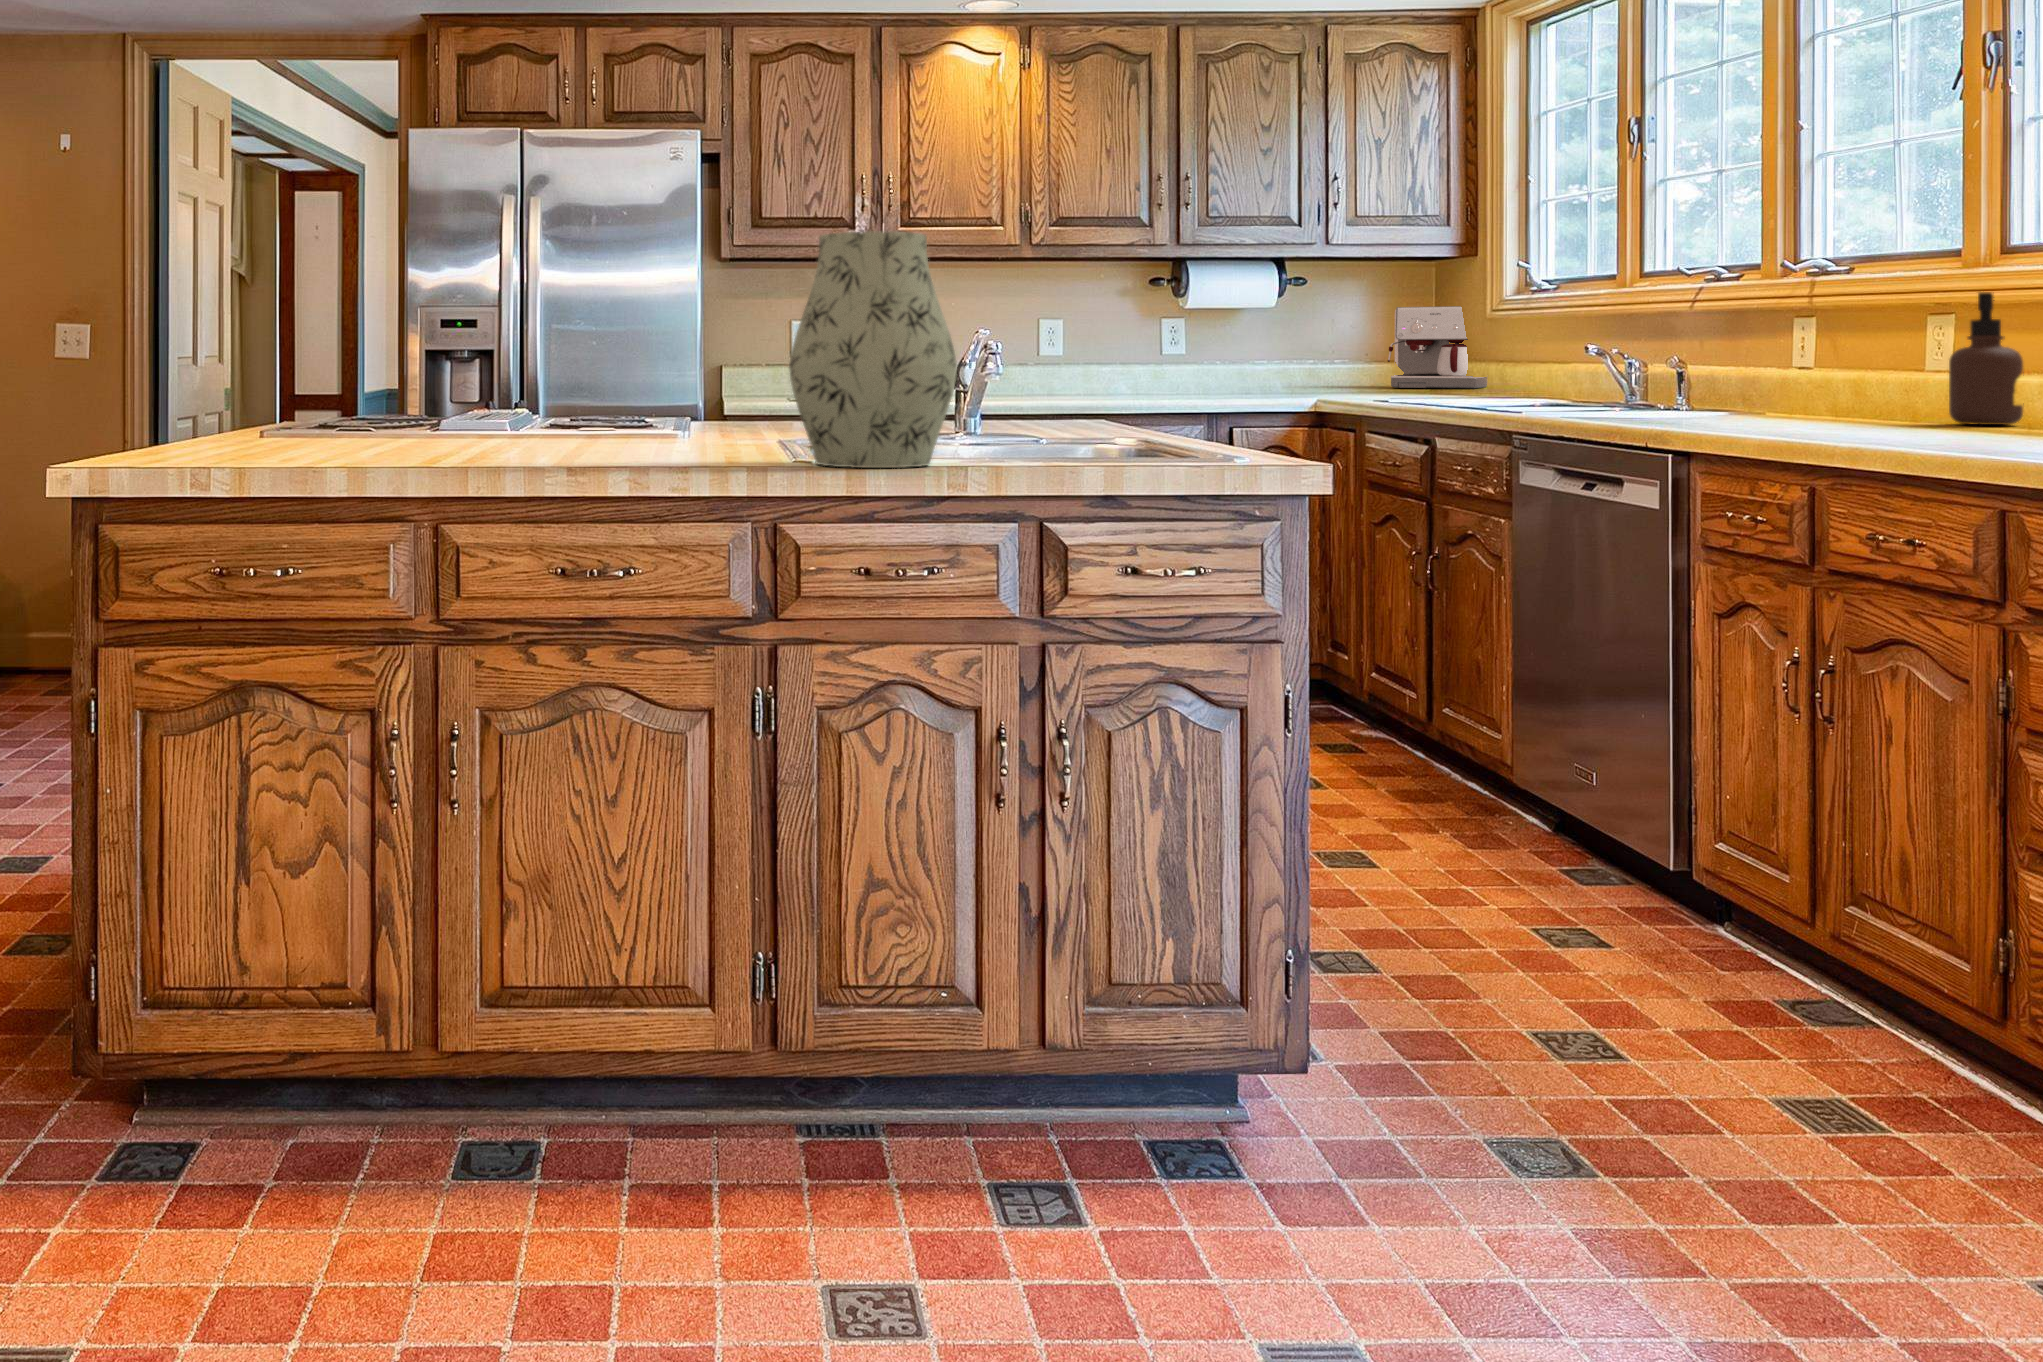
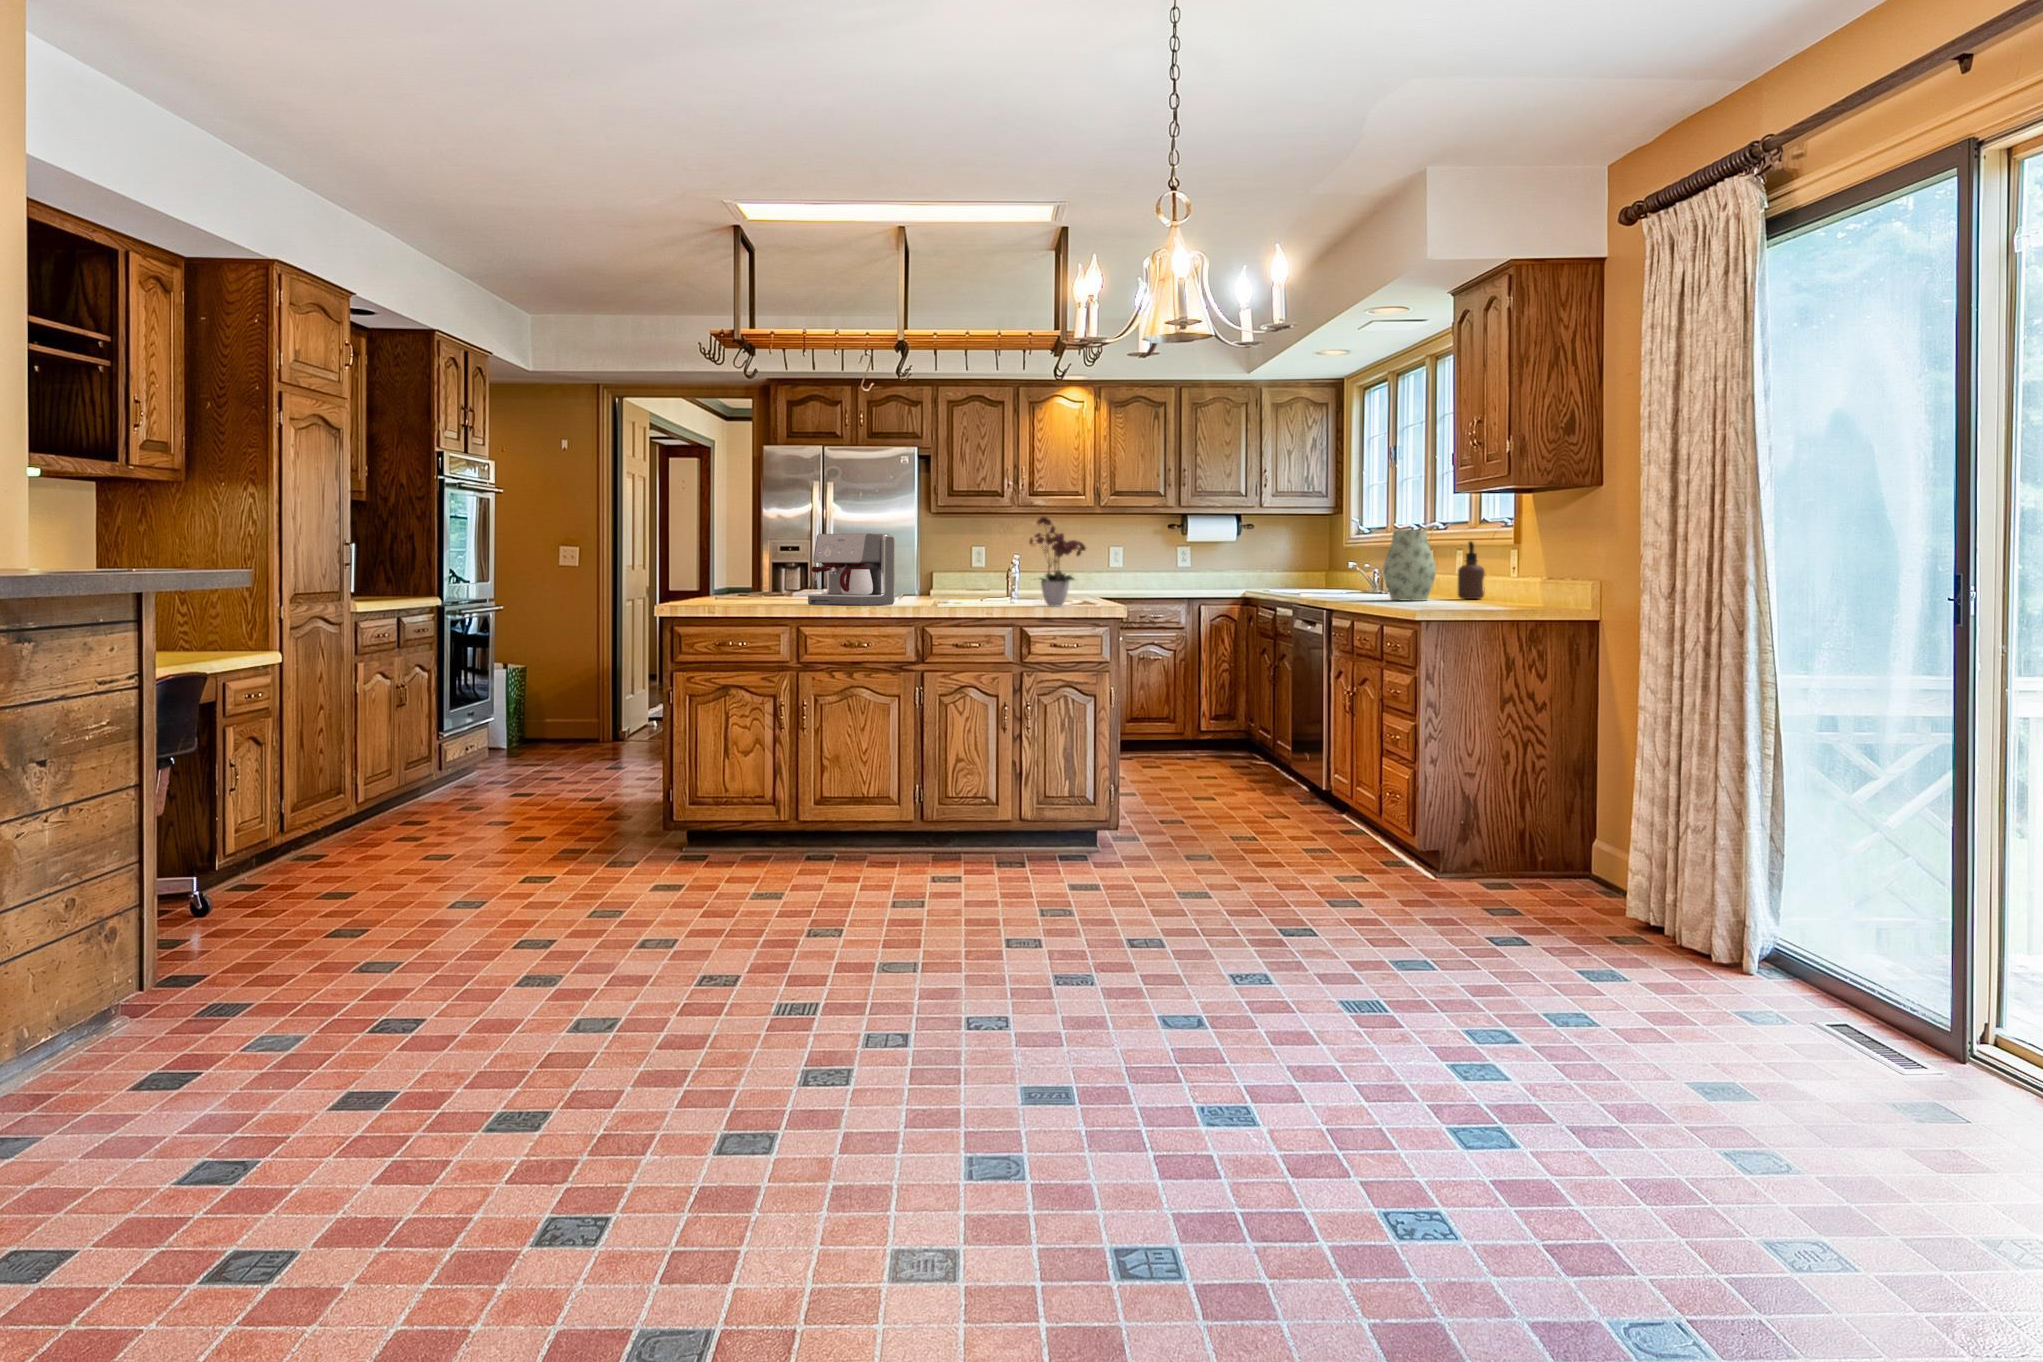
flower arrangement: none [1036,212,1209,459] -> present [1029,517,1086,606]
vase: present [789,232,957,468] -> present [1383,530,1436,601]
coffee maker: present [1388,306,1487,388] -> present [808,533,895,606]

